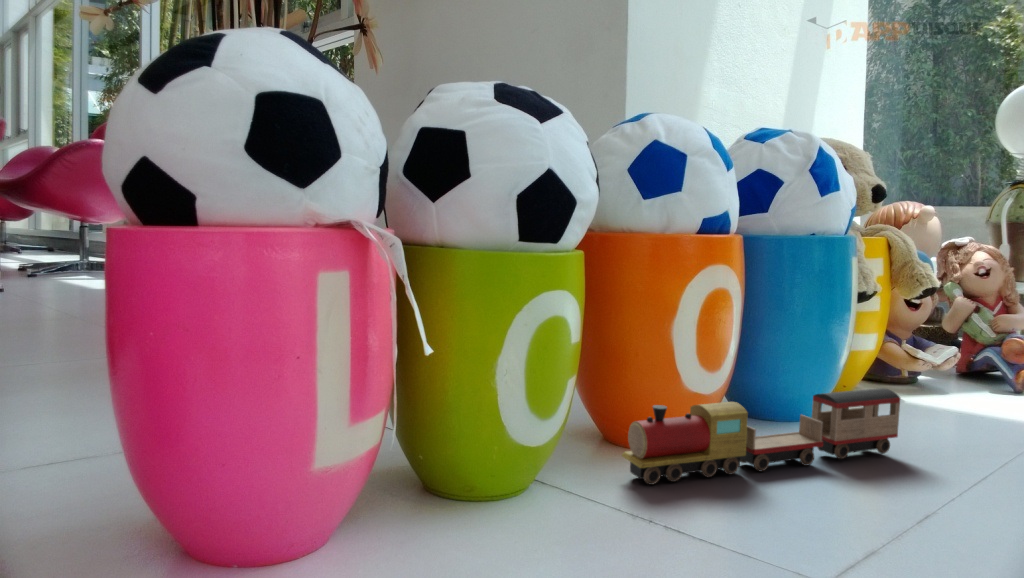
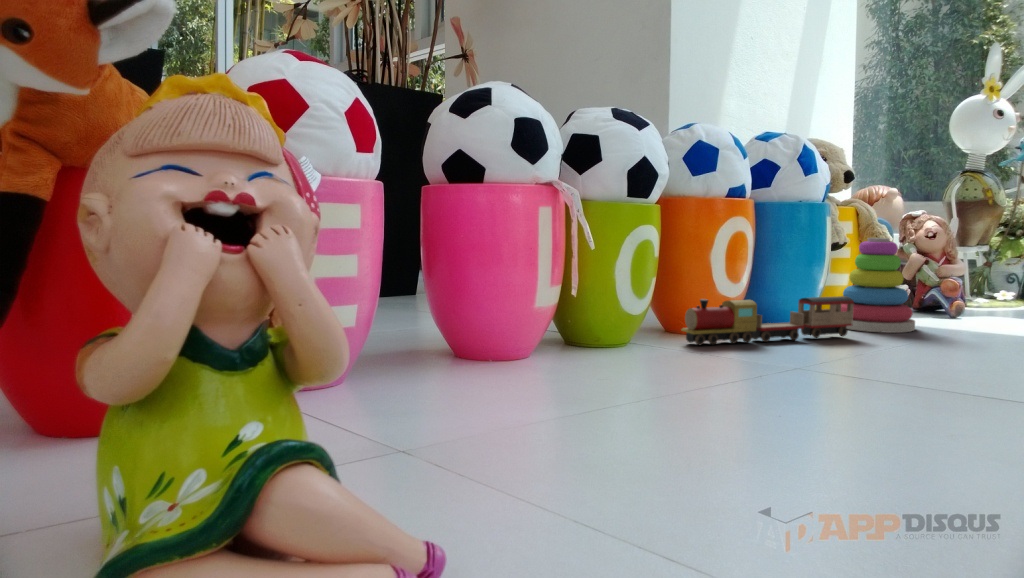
stacking toy: none [860,288,985,438] -> present [841,238,915,333]

